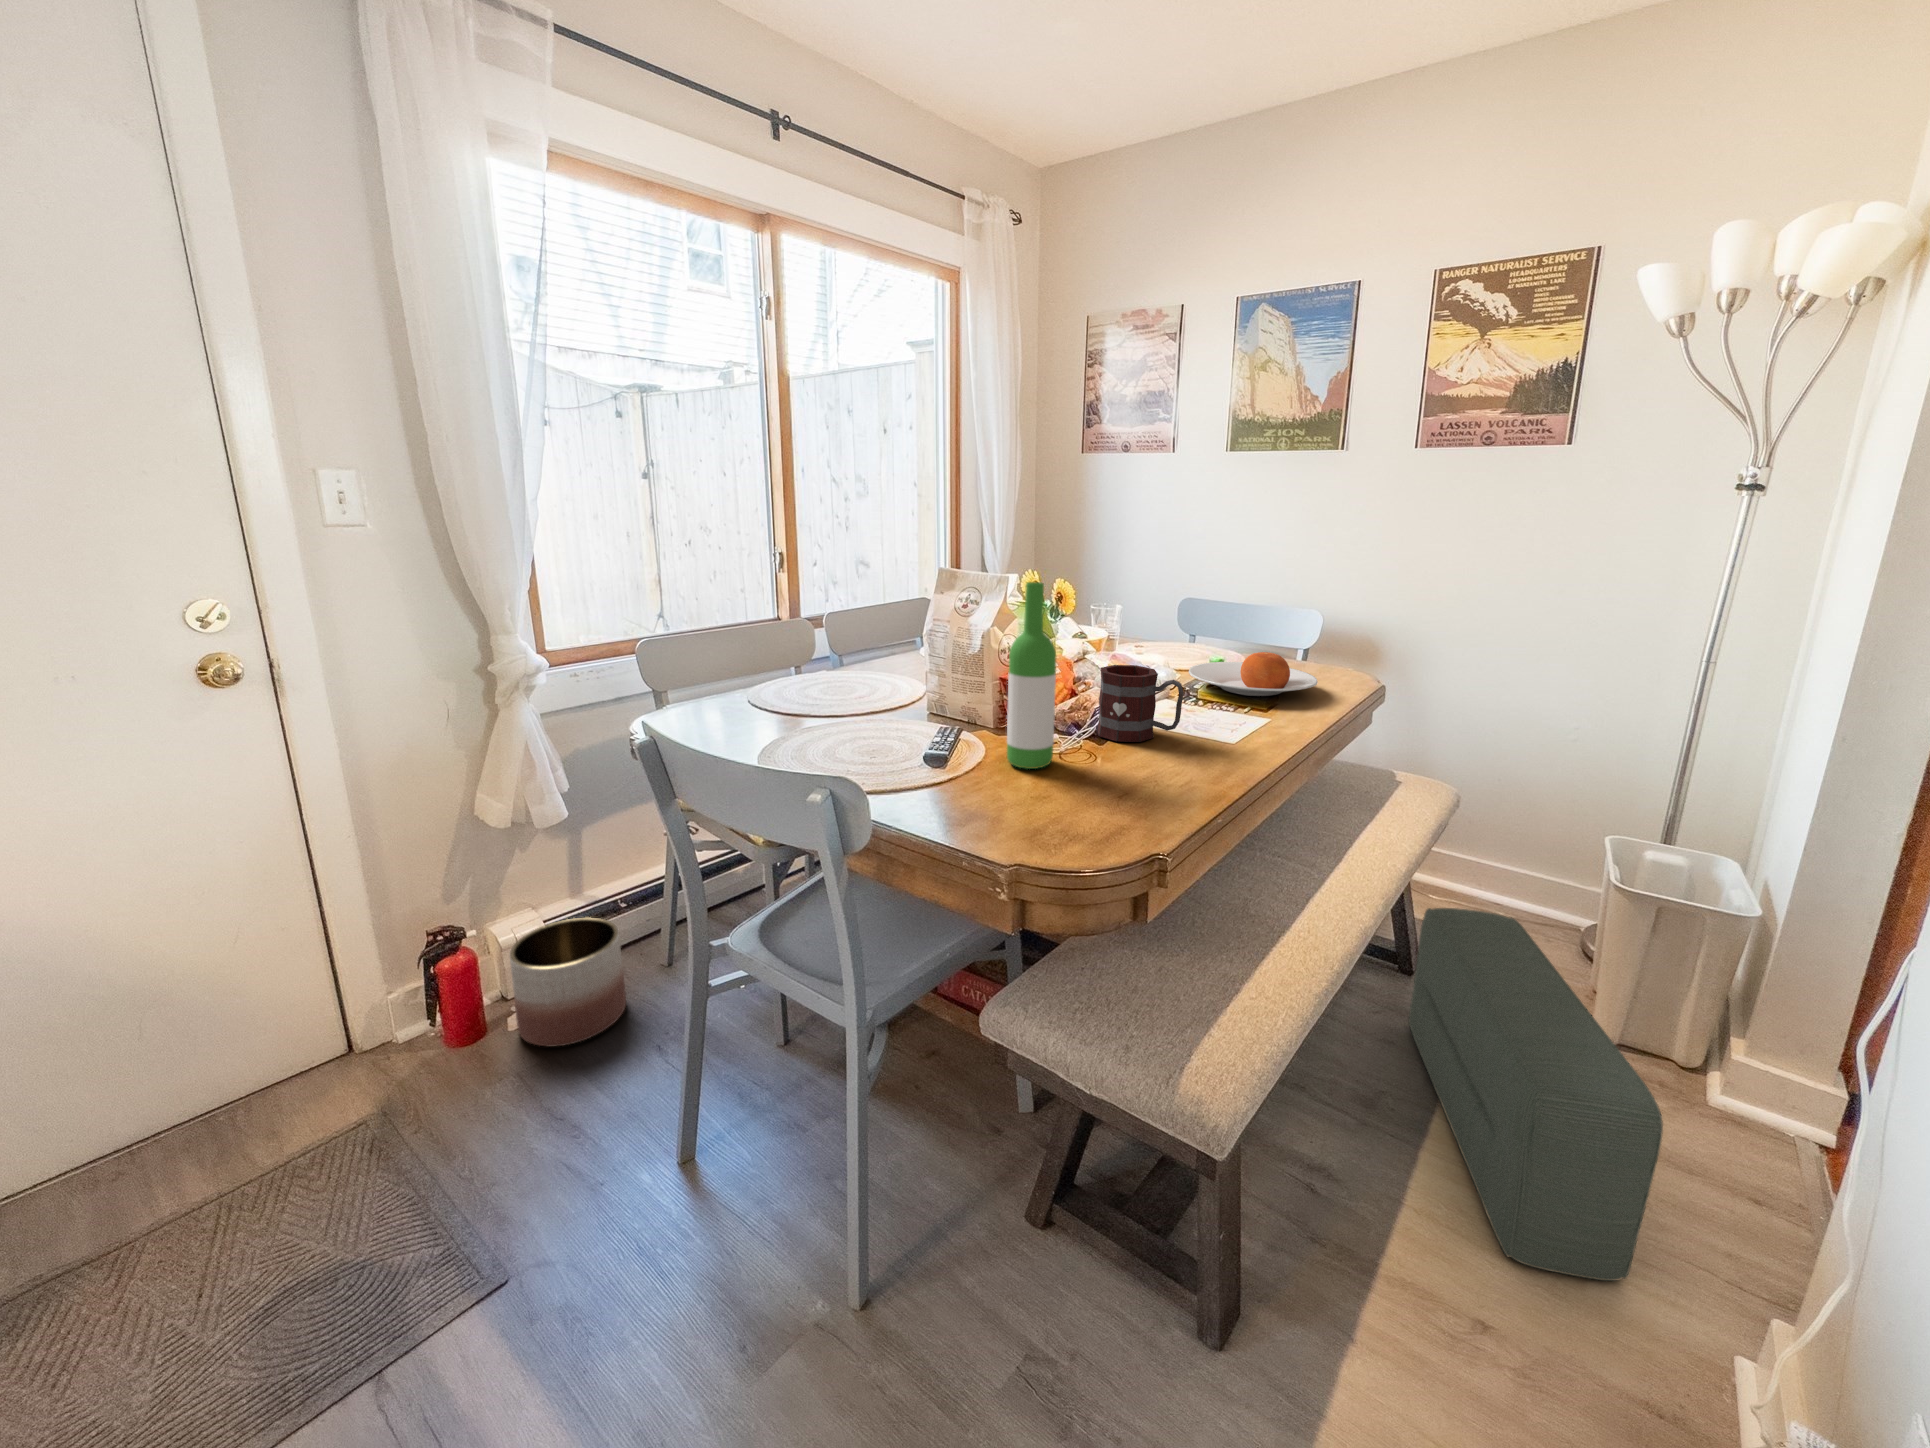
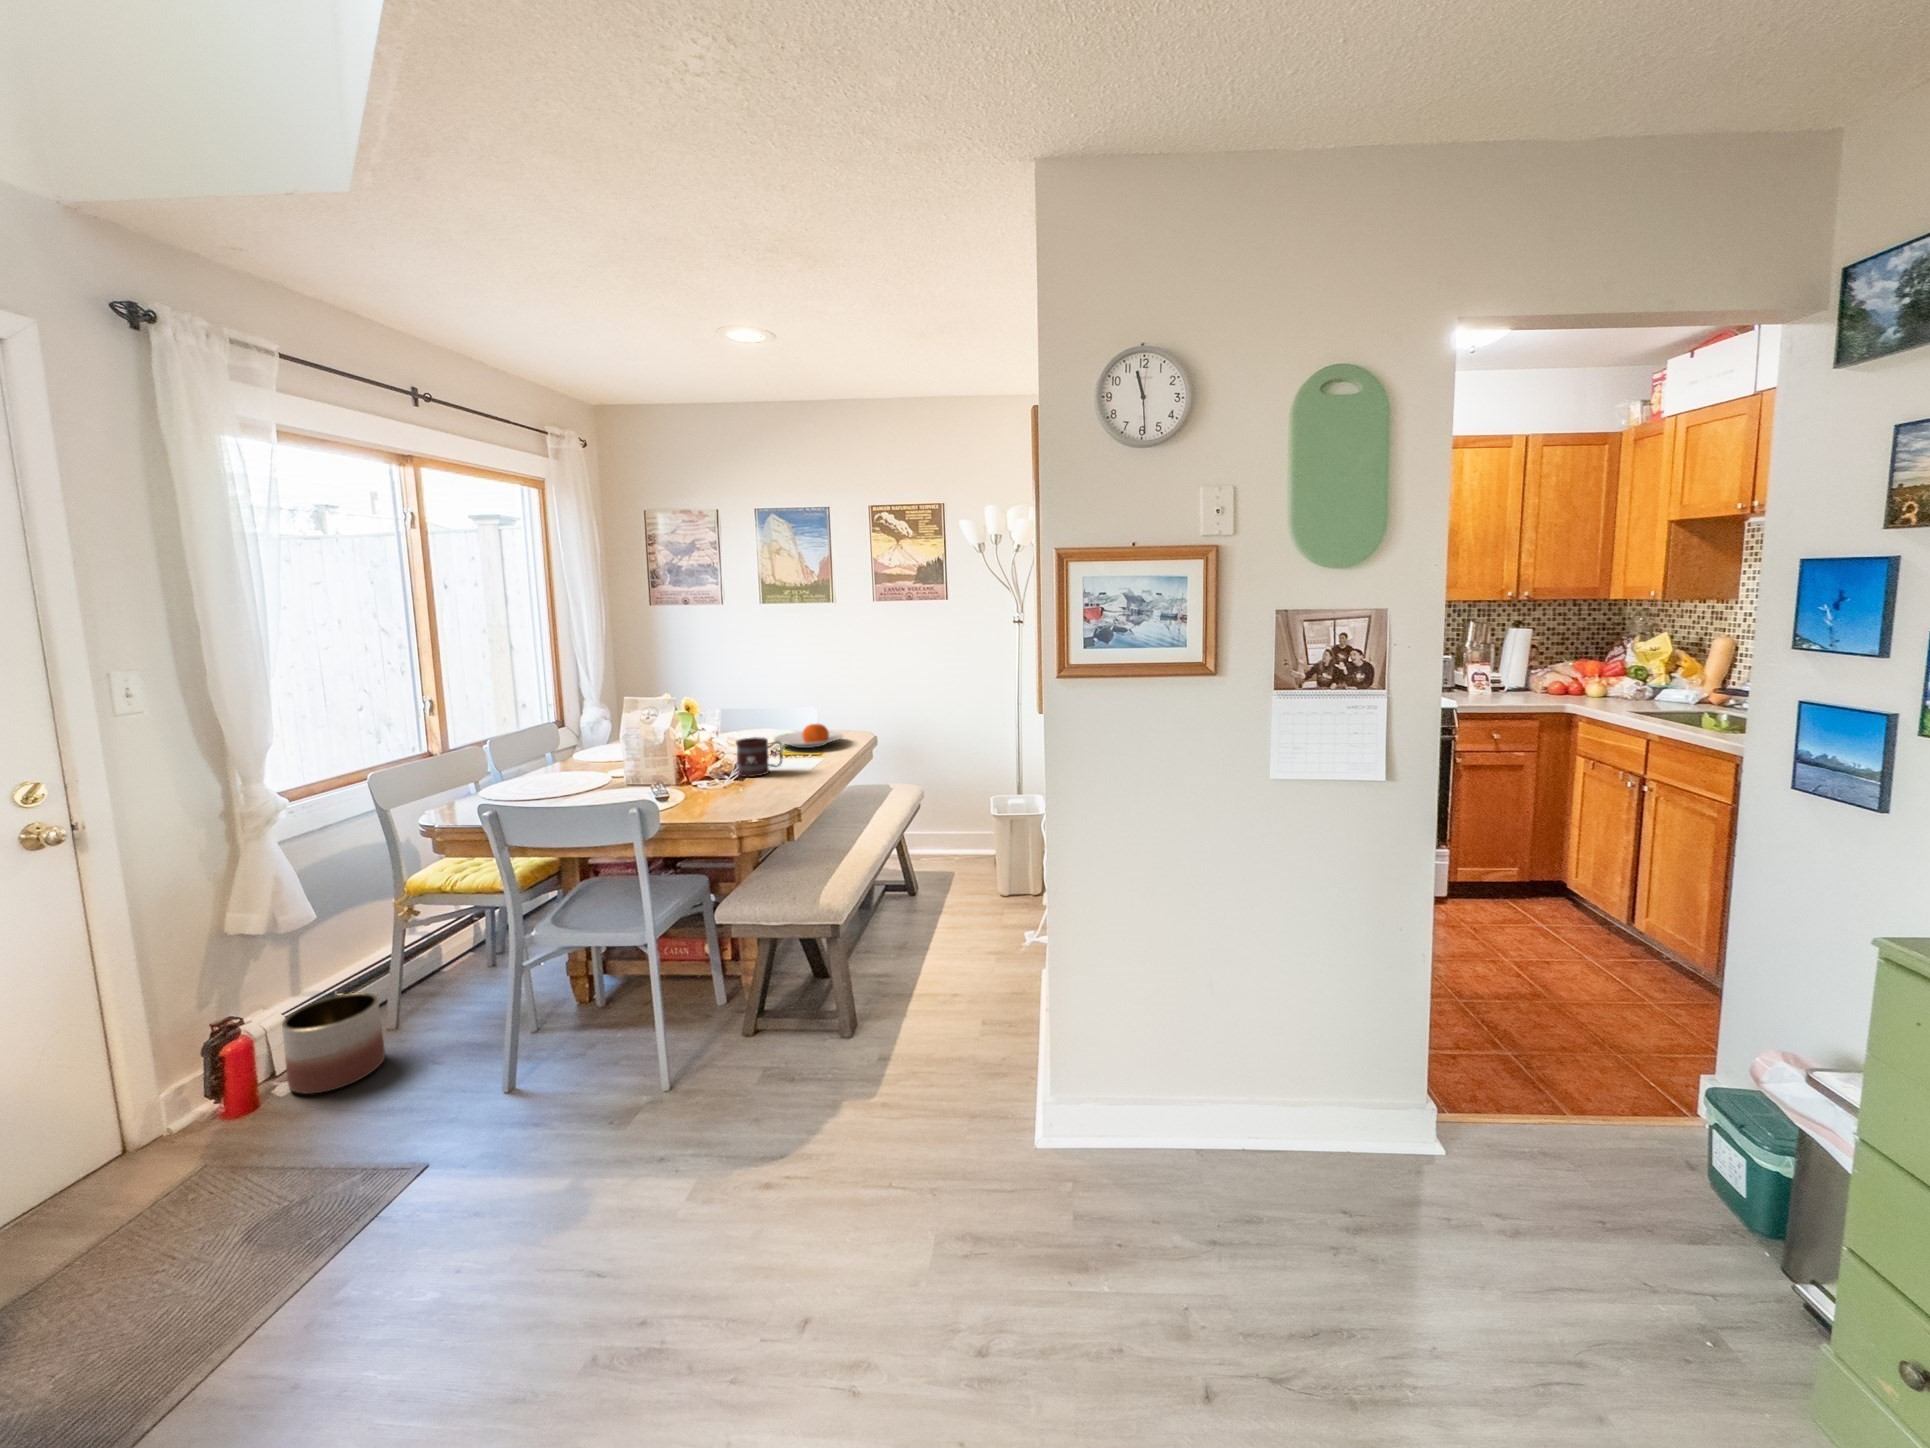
wine bottle: present [1007,582,1056,769] -> none [697,700,725,794]
pouf: present [1408,908,1663,1281] -> none [913,838,1005,969]

